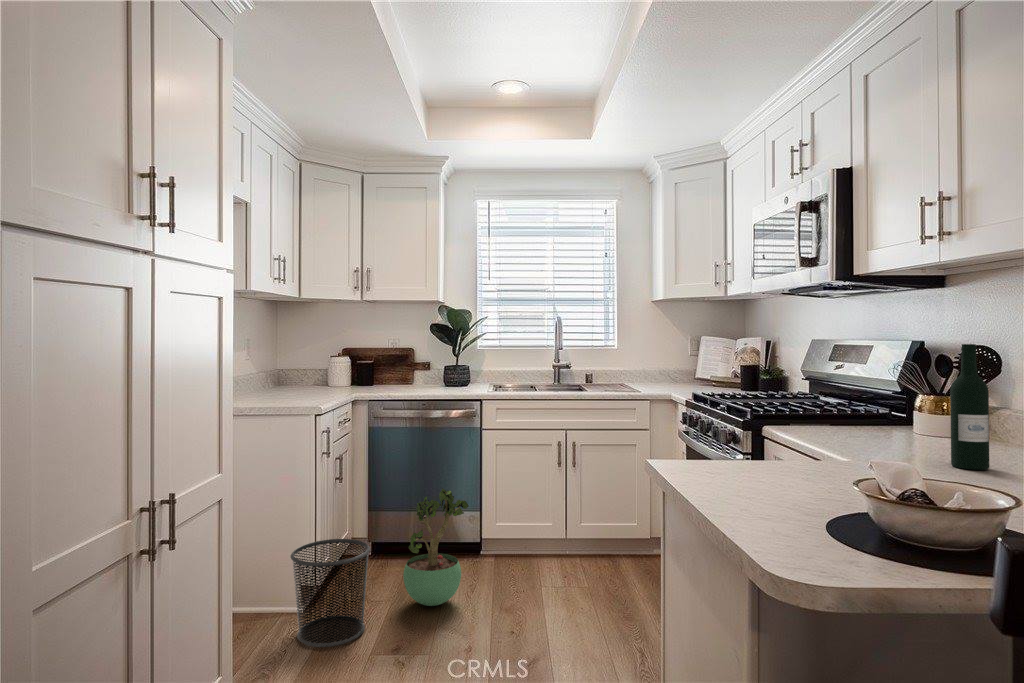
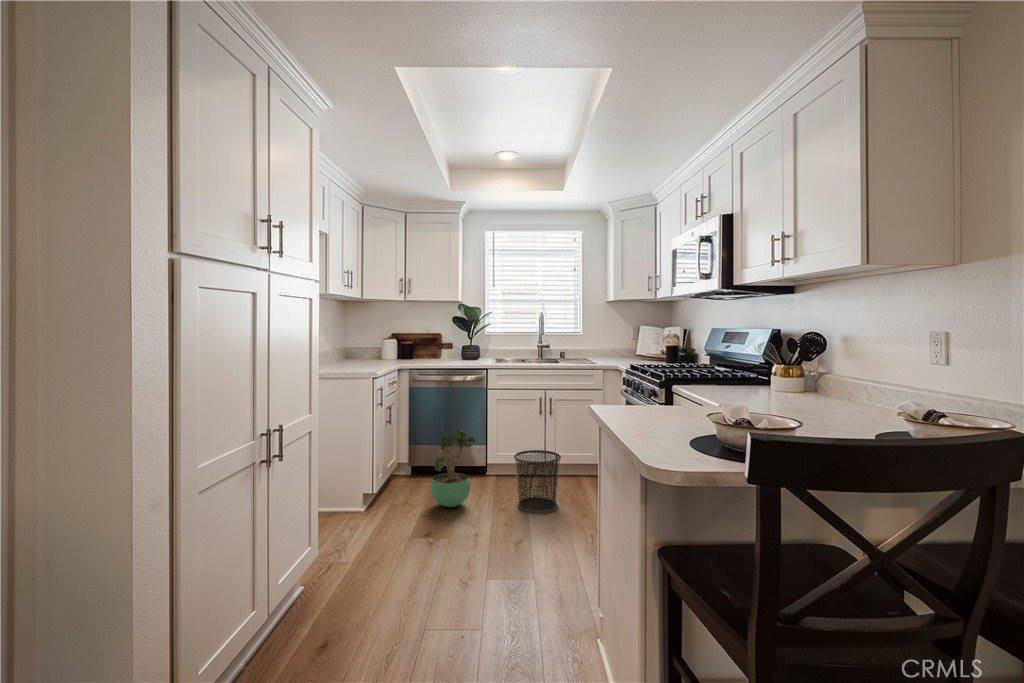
wine bottle: present [950,344,989,470] -> none [777,330,800,410]
waste bin: present [291,539,370,647] -> present [514,450,561,513]

